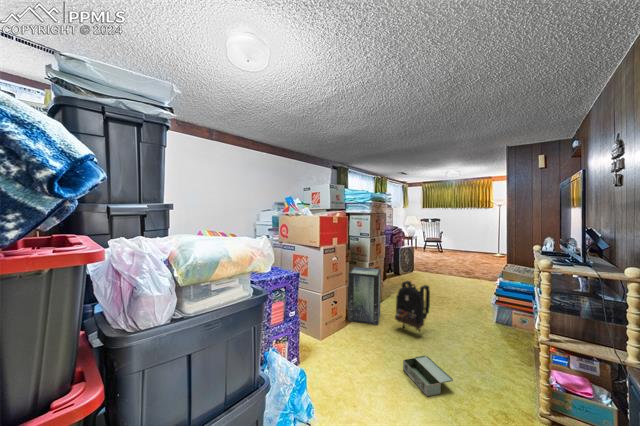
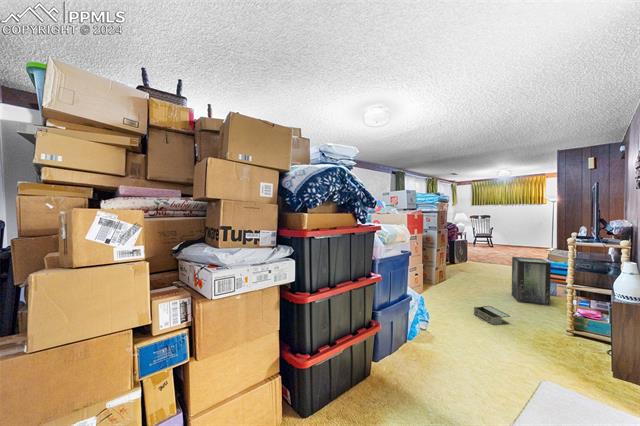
storage box: present [348,267,381,325] -> present [512,257,551,306]
backpack: present [395,281,430,332] -> none [462,261,490,297]

